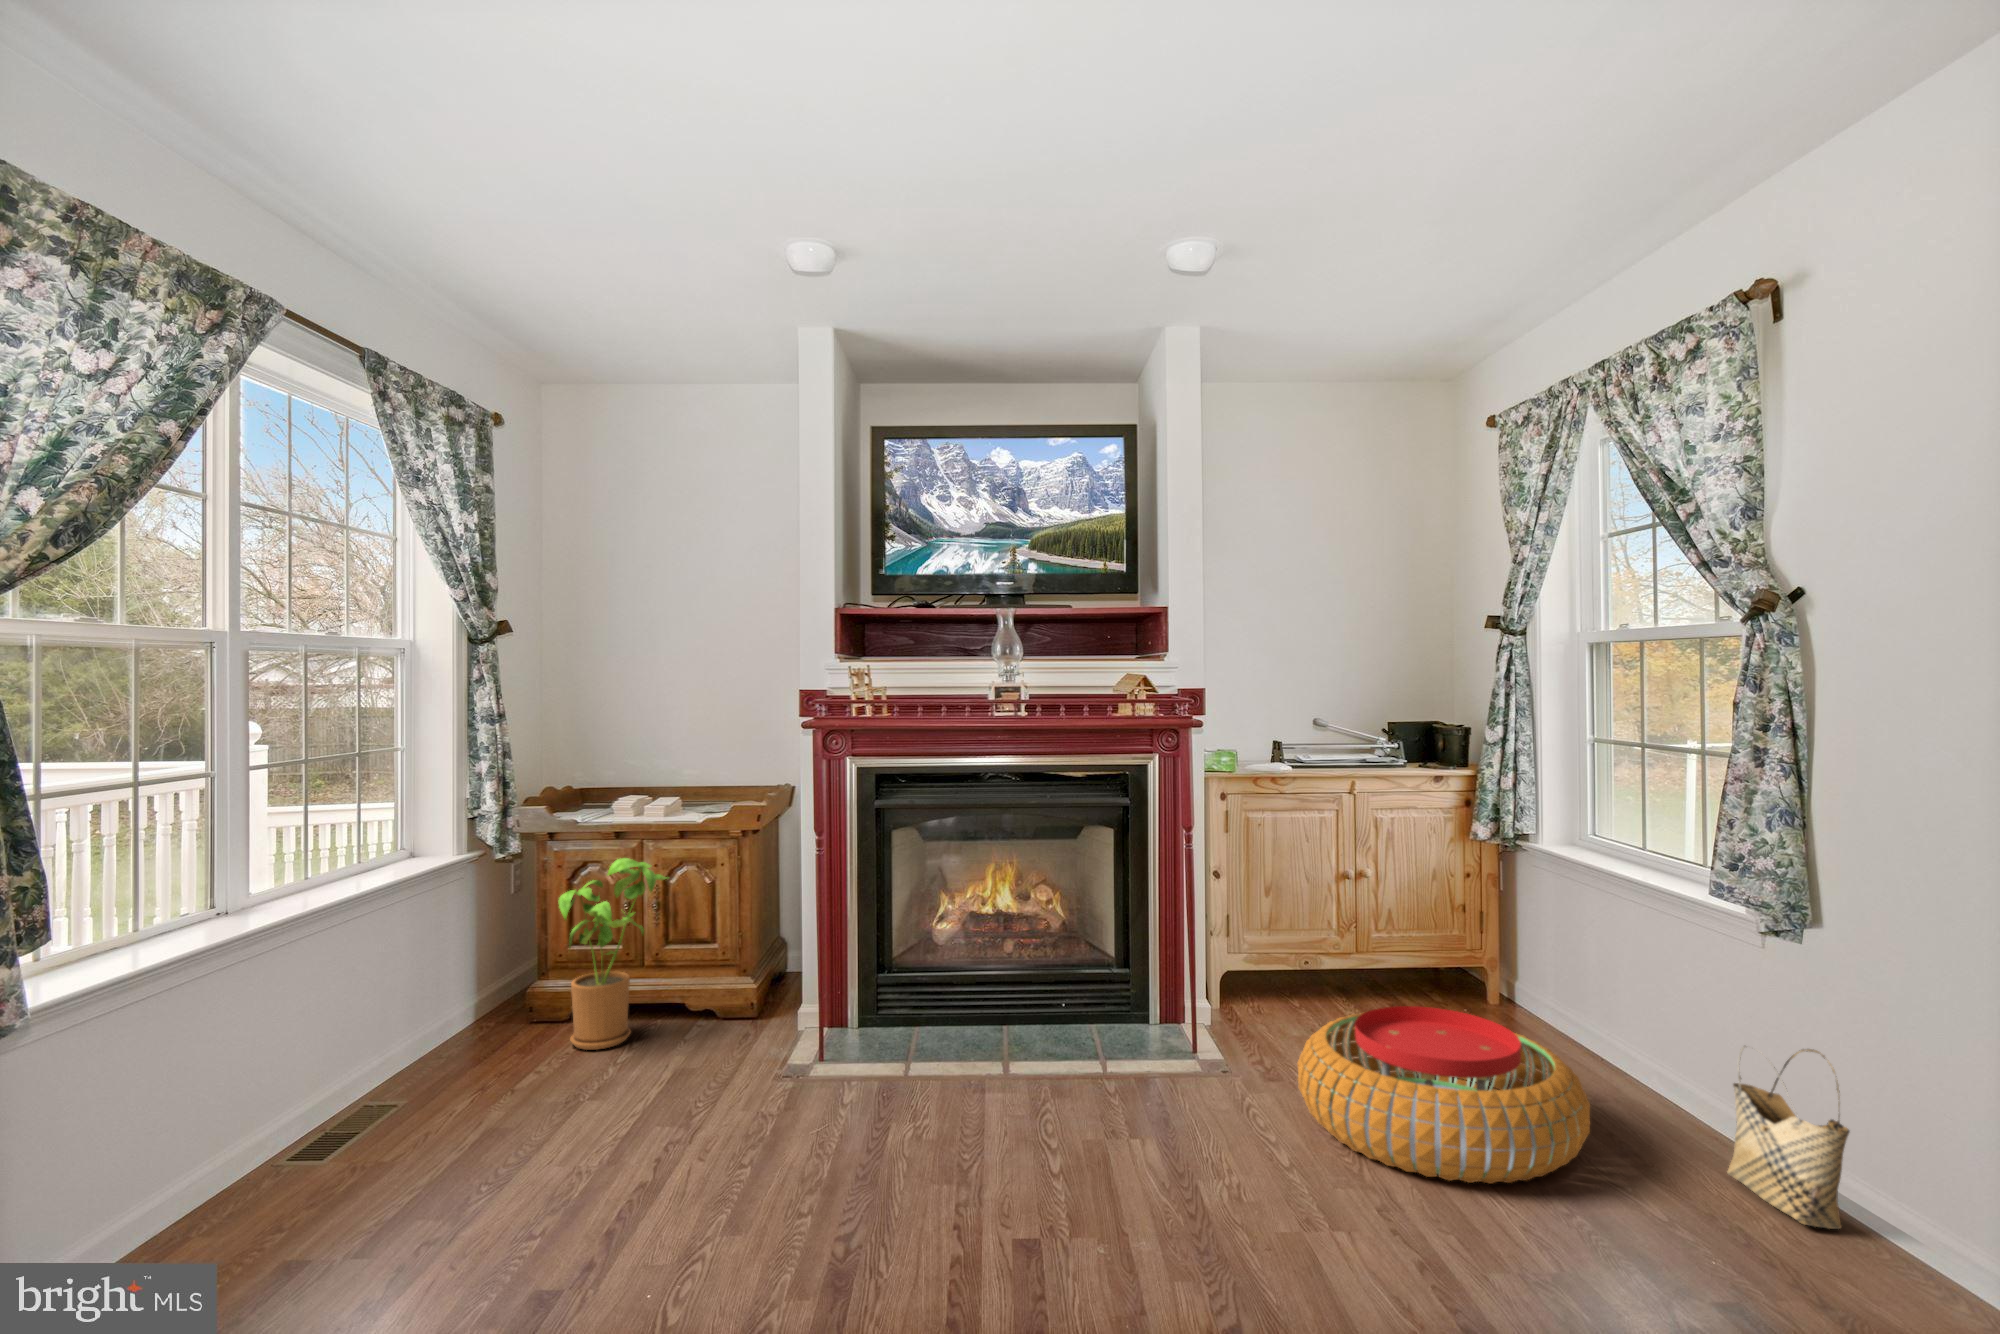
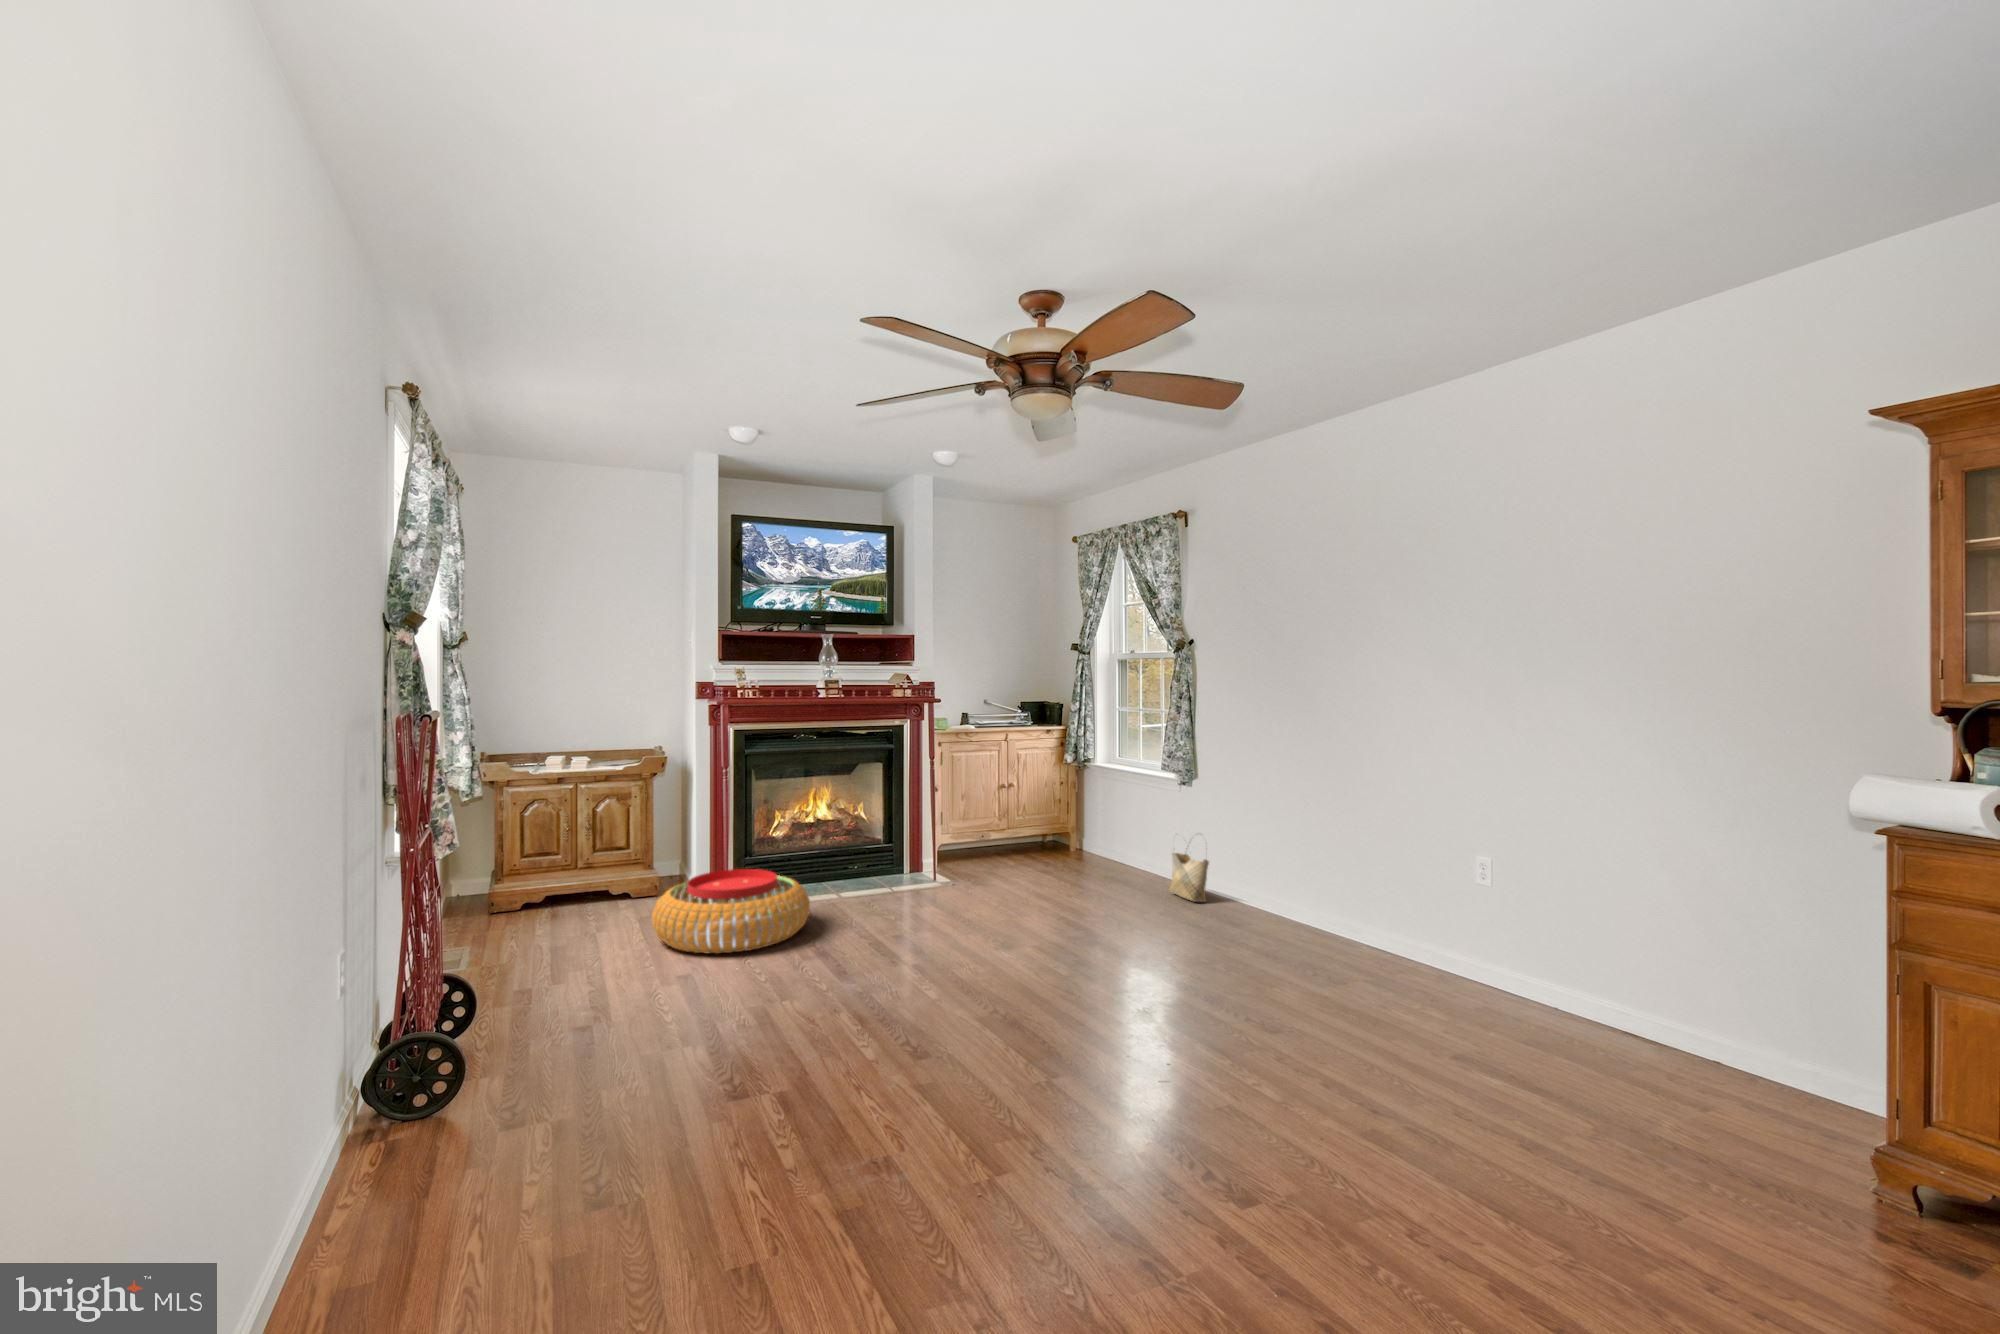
house plant: present [558,858,667,1050] -> none [530,792,606,916]
pouf: present [1298,1006,1590,1184] -> present [652,869,810,954]

